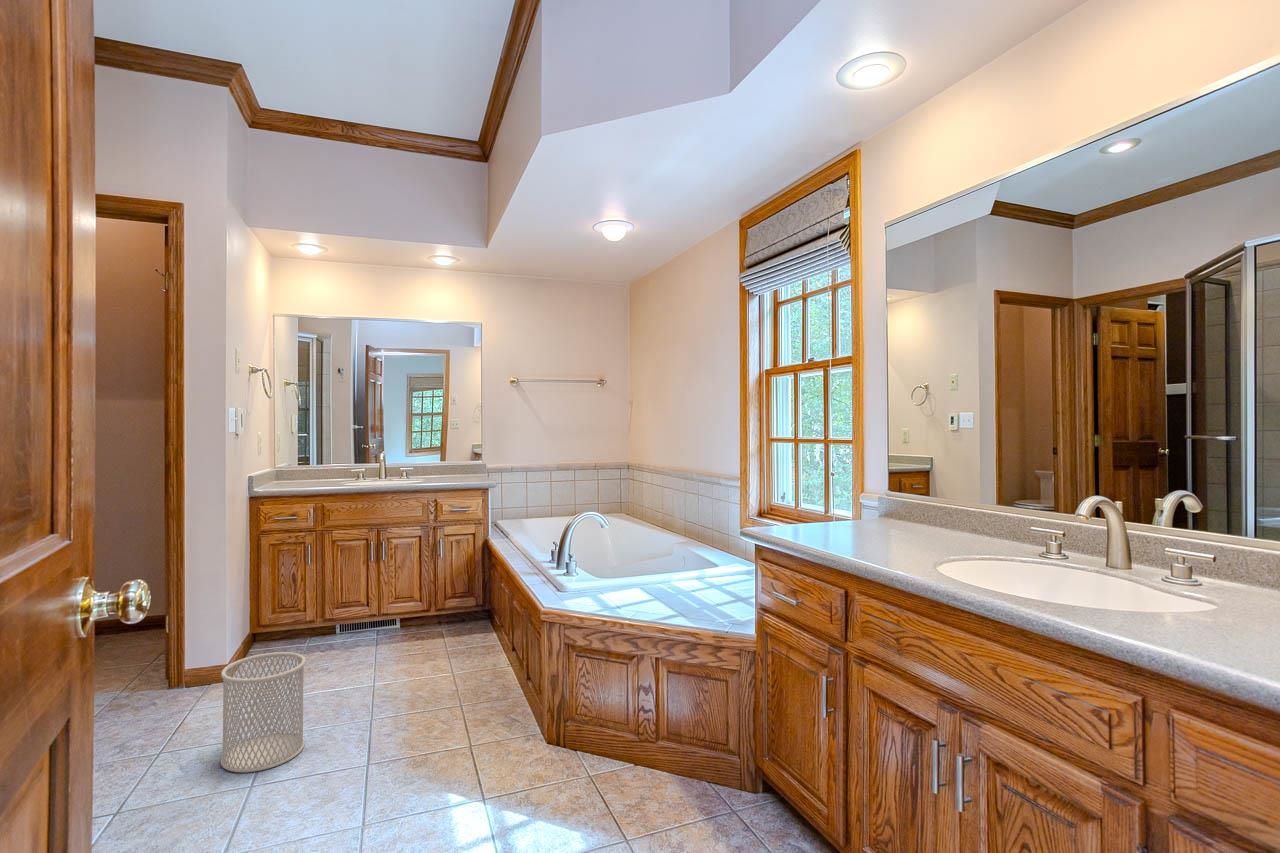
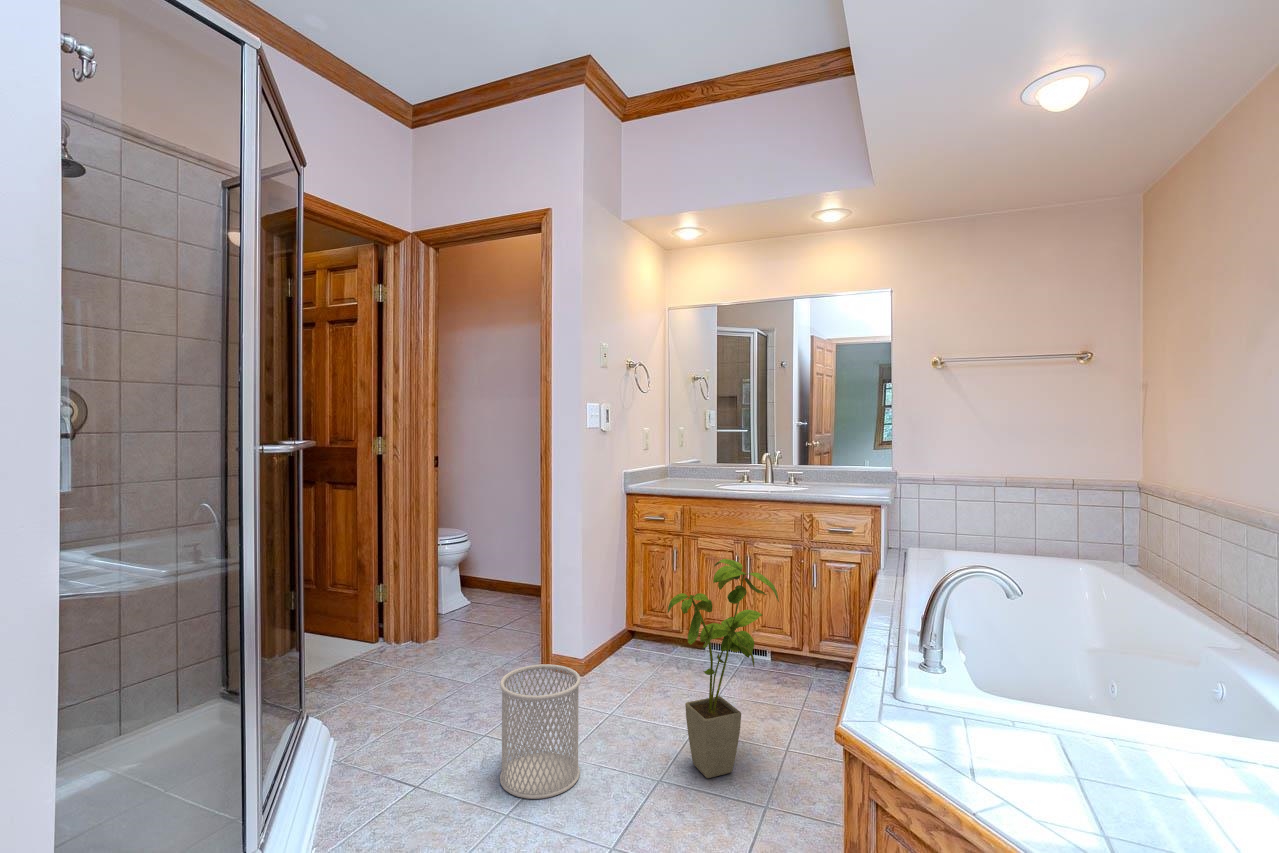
house plant: none [375,535,467,706] -> present [668,559,779,778]

